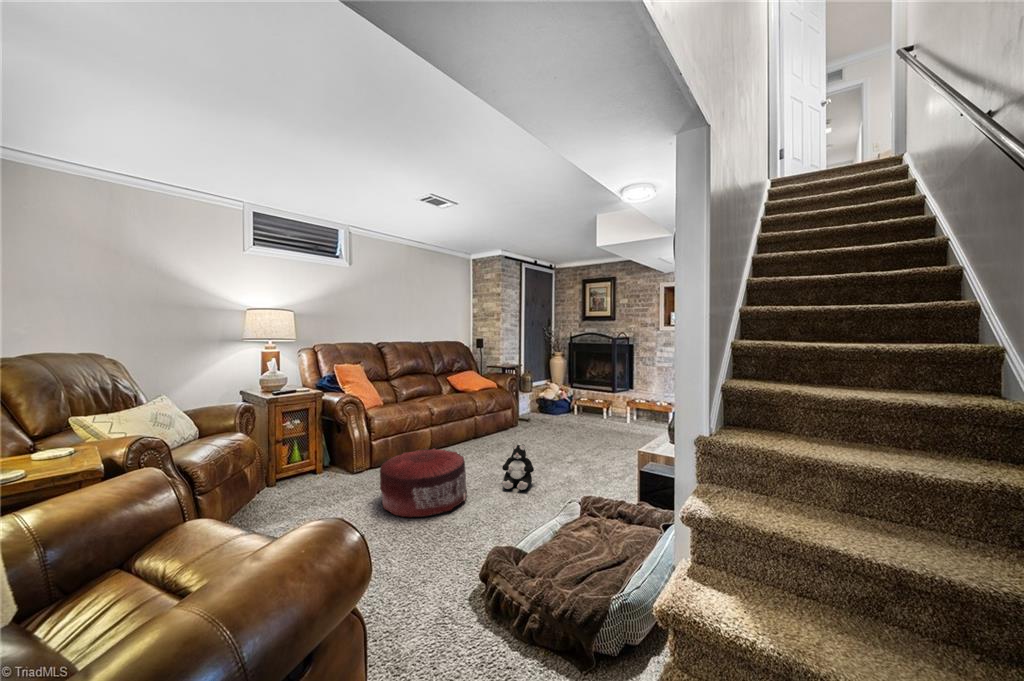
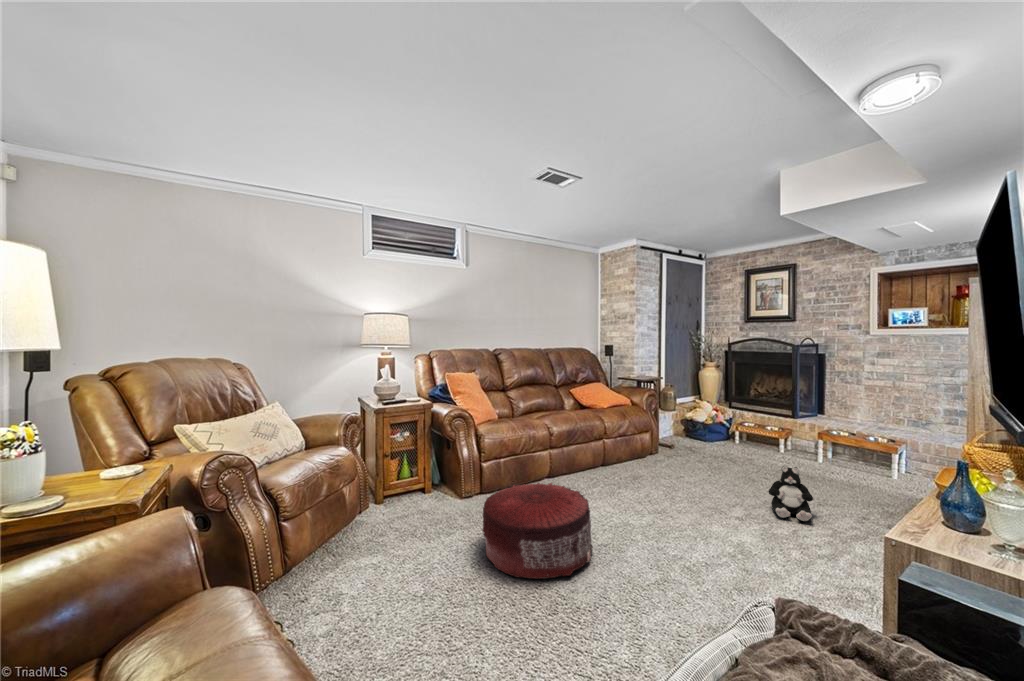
plush toy: present [502,444,534,490] -> present [768,466,813,521]

